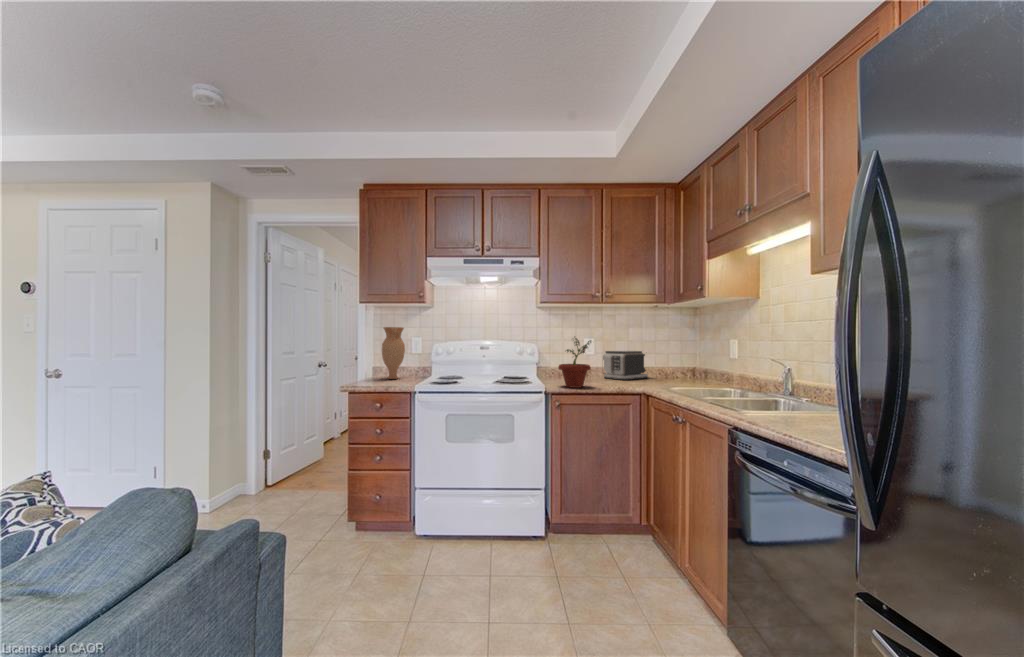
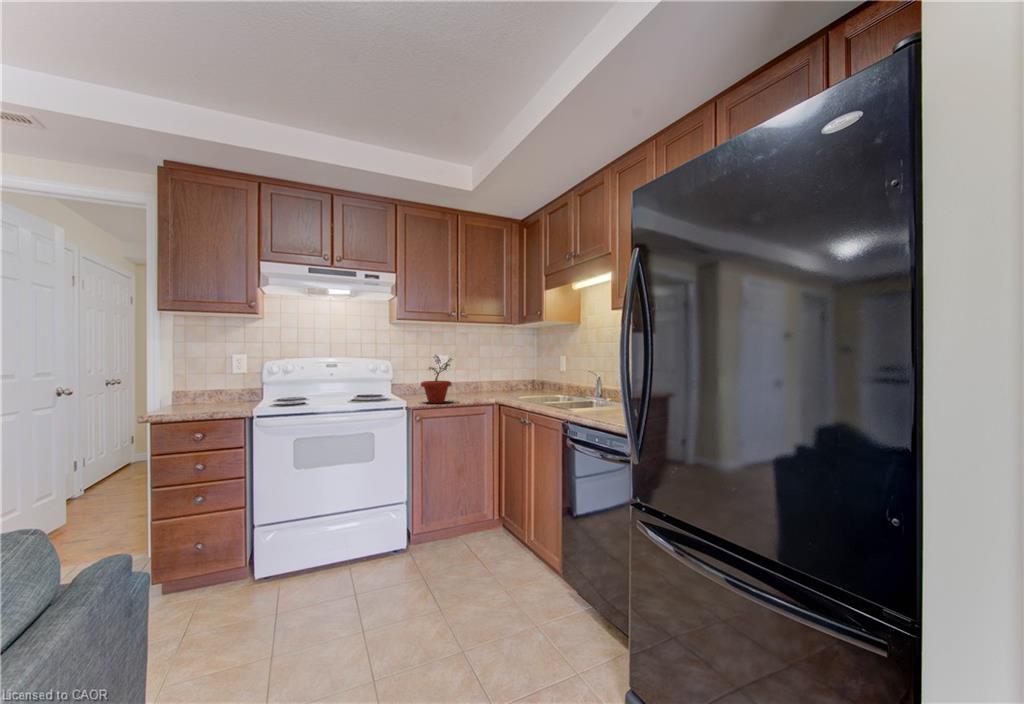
vase: present [382,327,405,379] -> none [200,345,232,408]
toaster: present [603,351,648,380] -> none [455,366,495,394]

